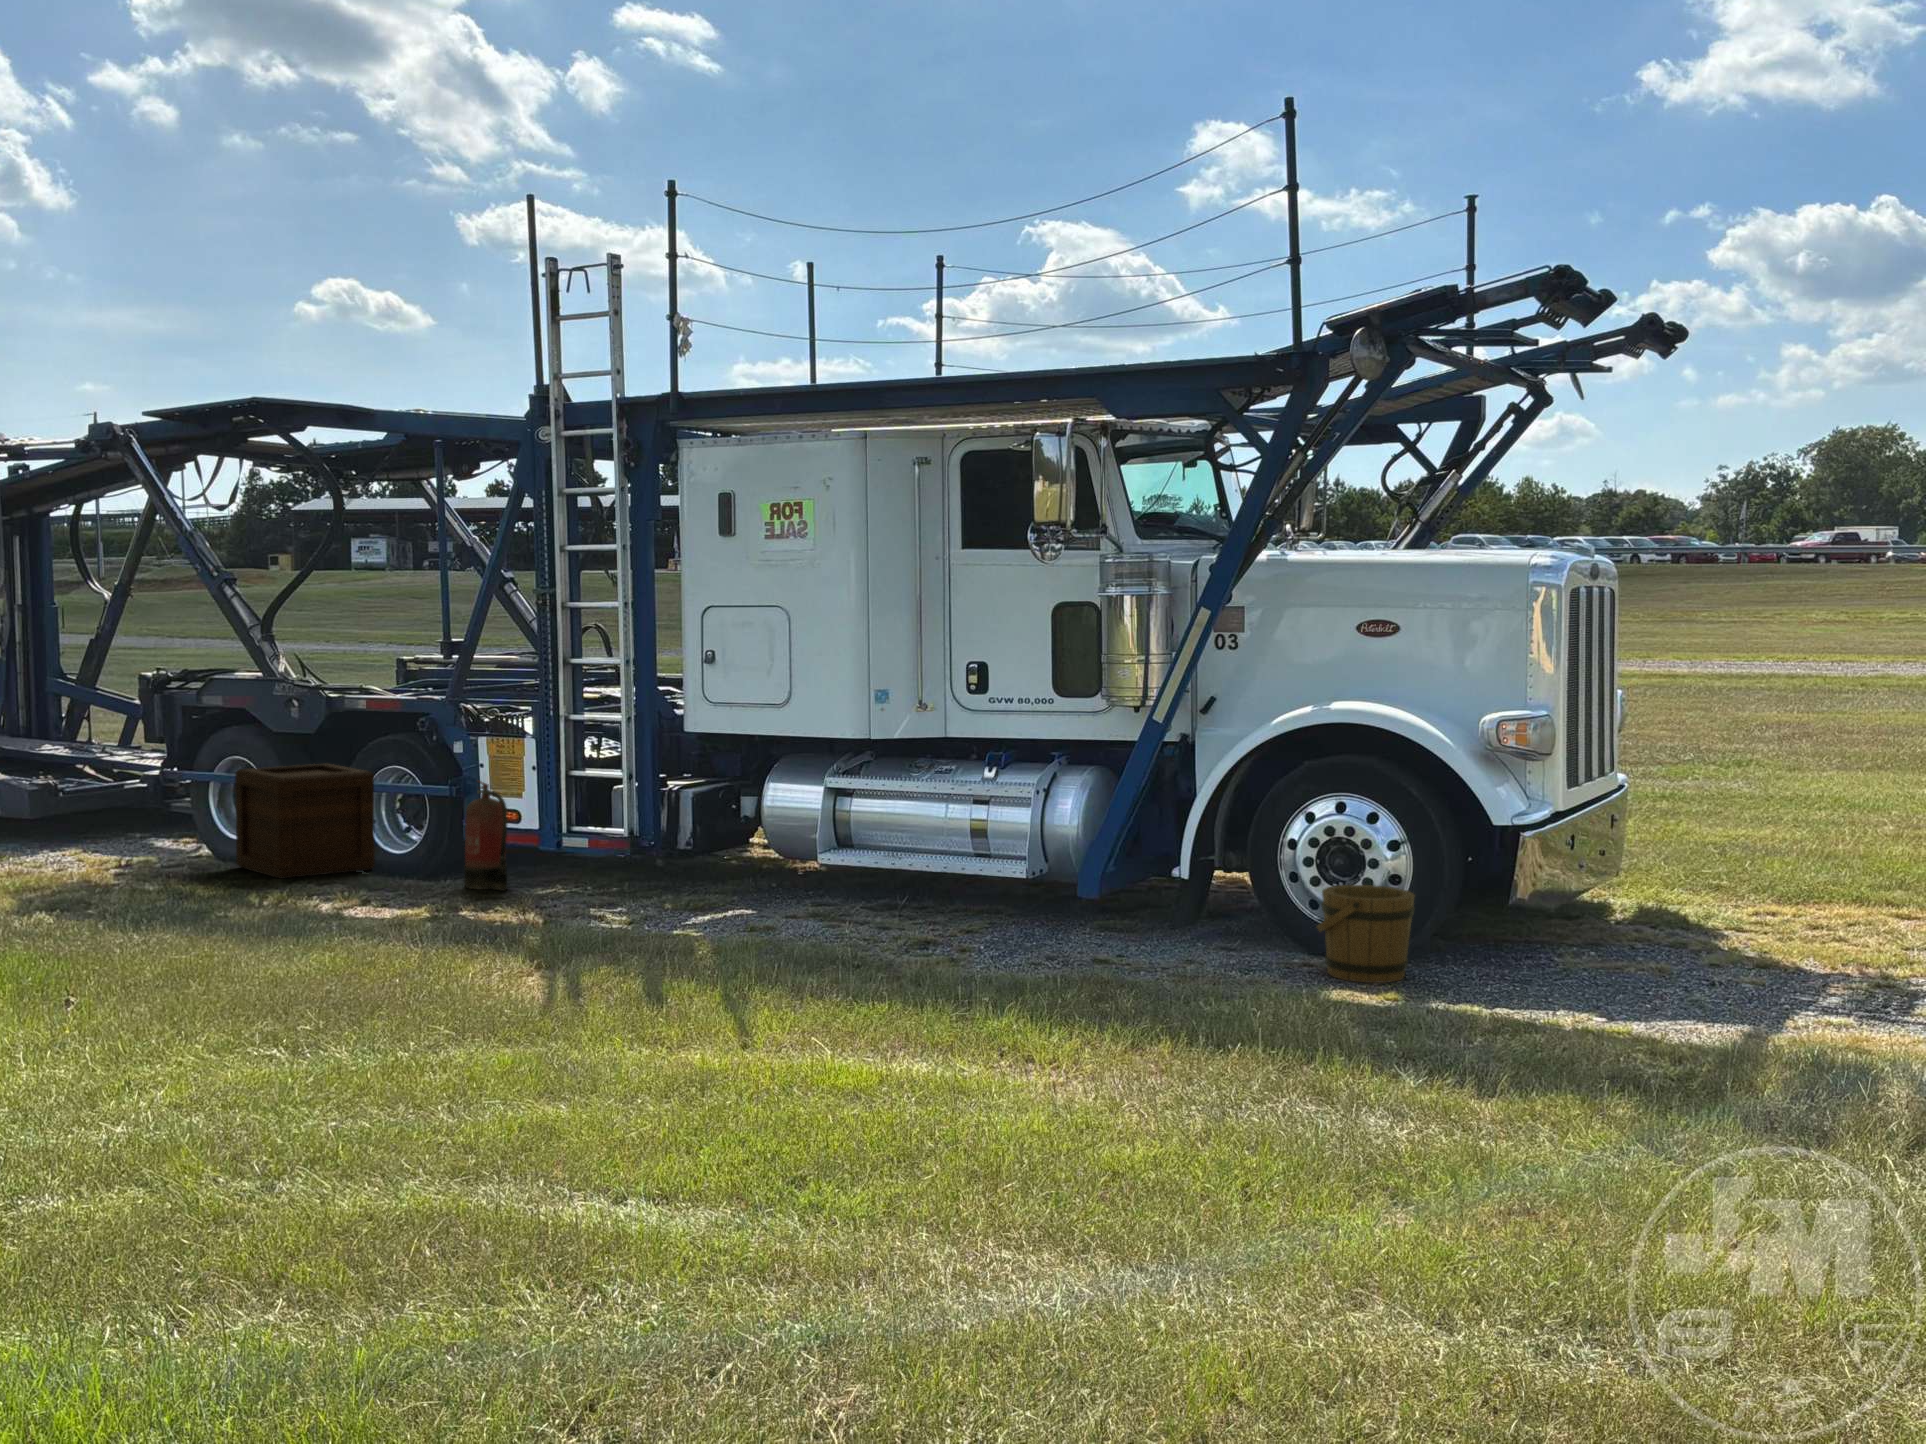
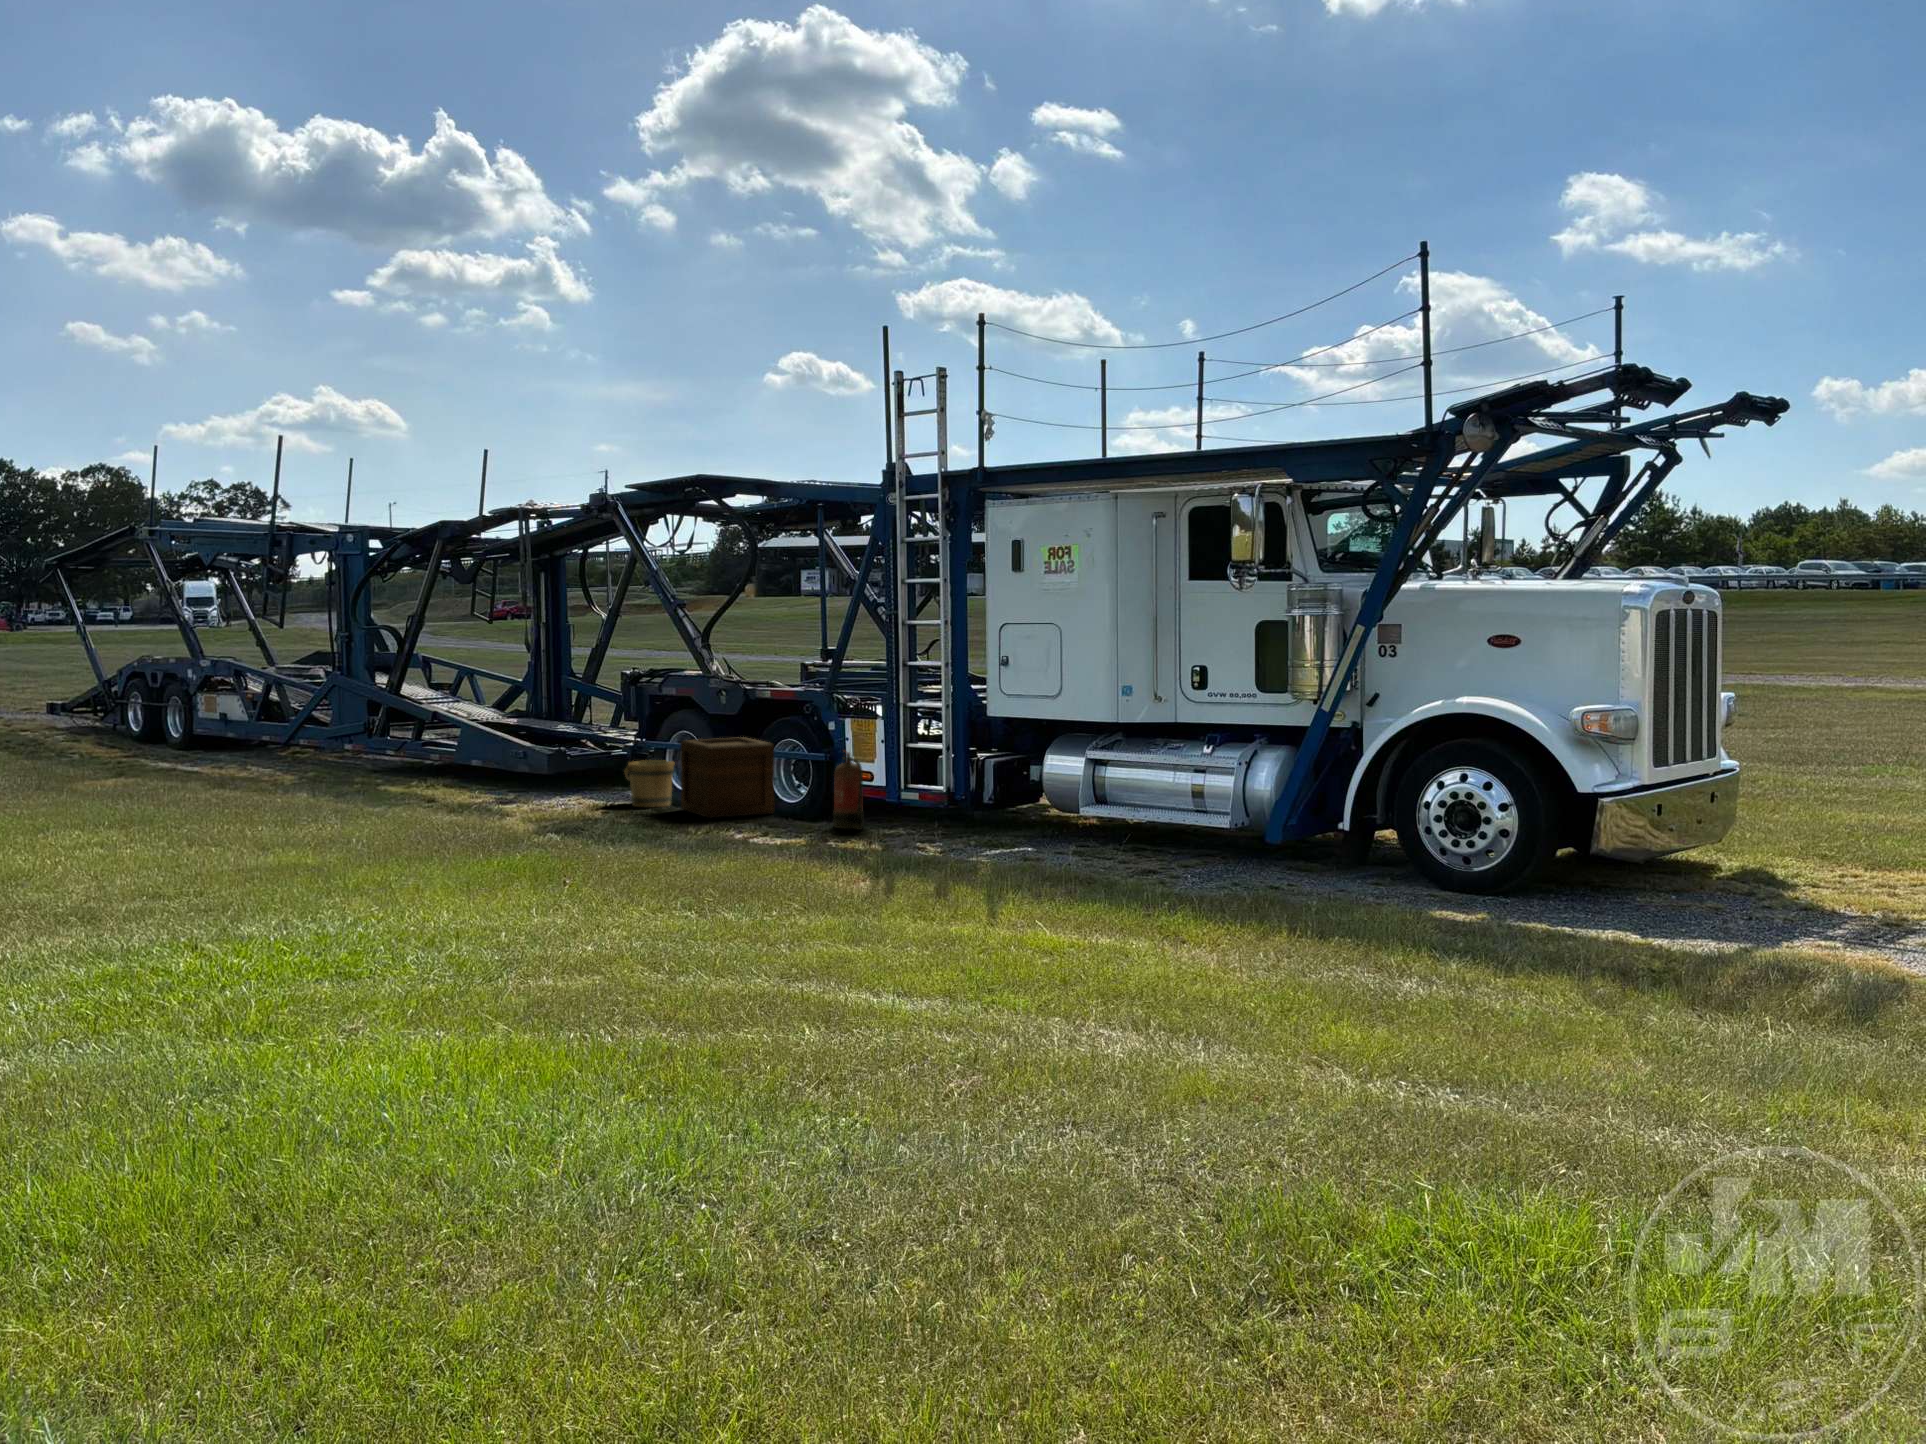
bucket: present [1317,885,1415,983] -> present [624,760,675,807]

